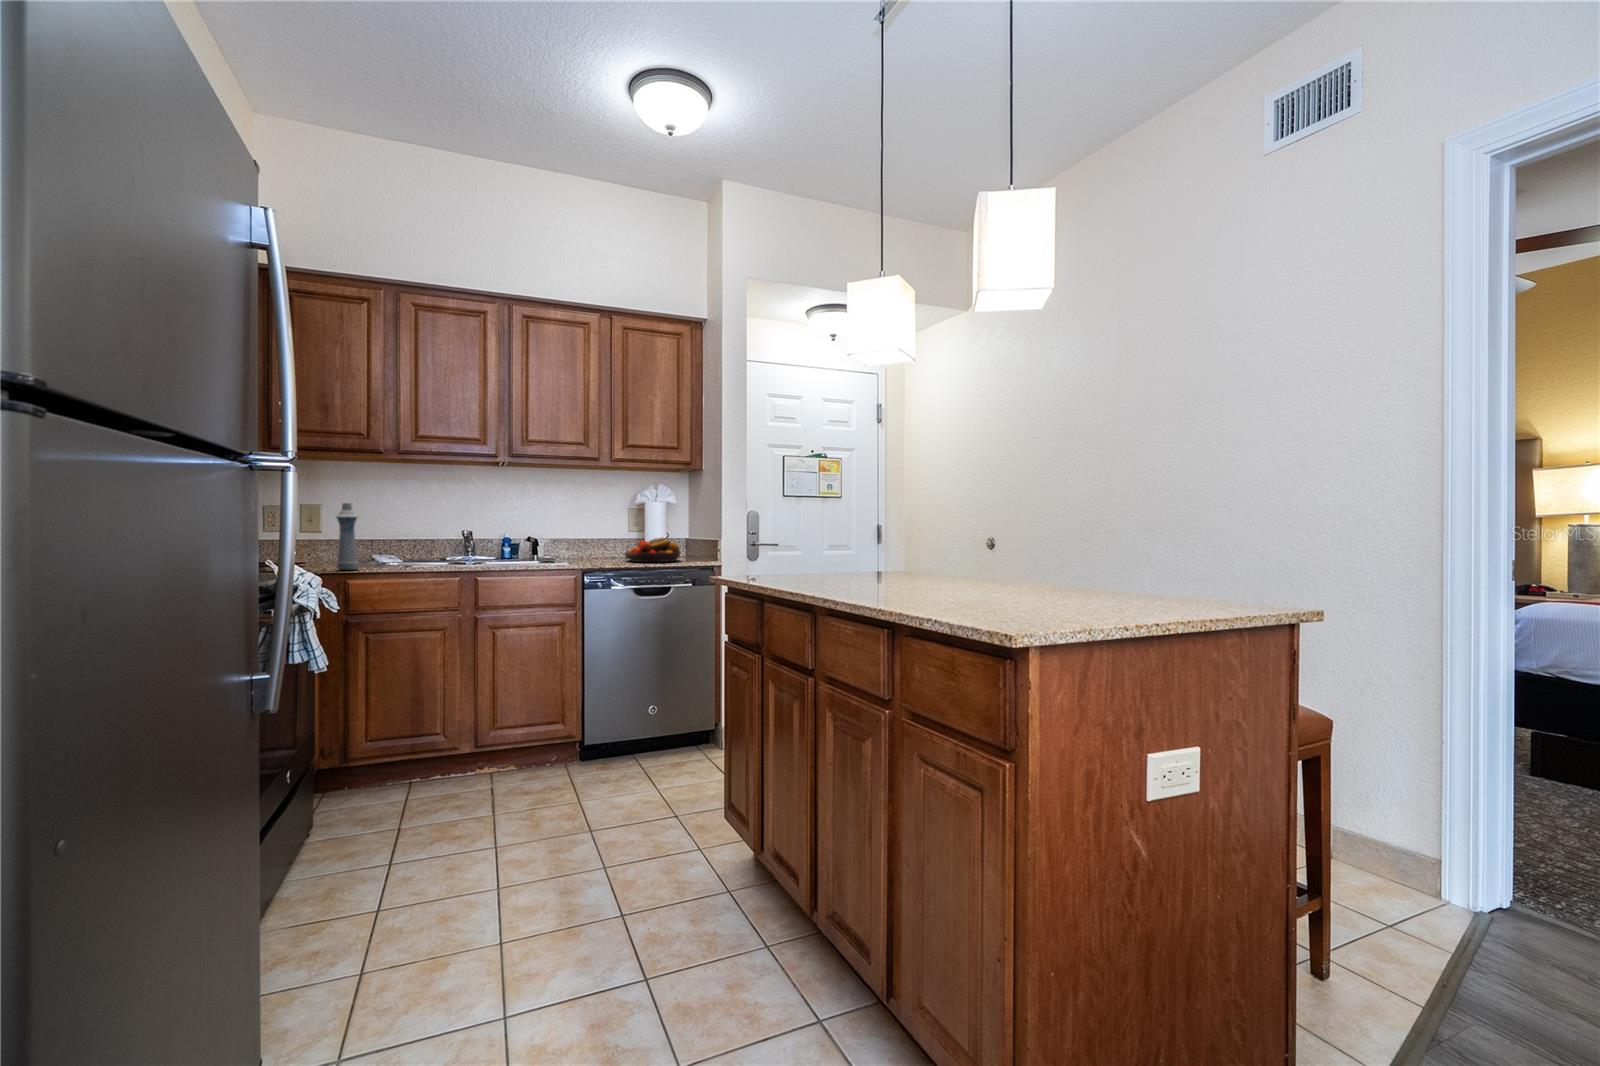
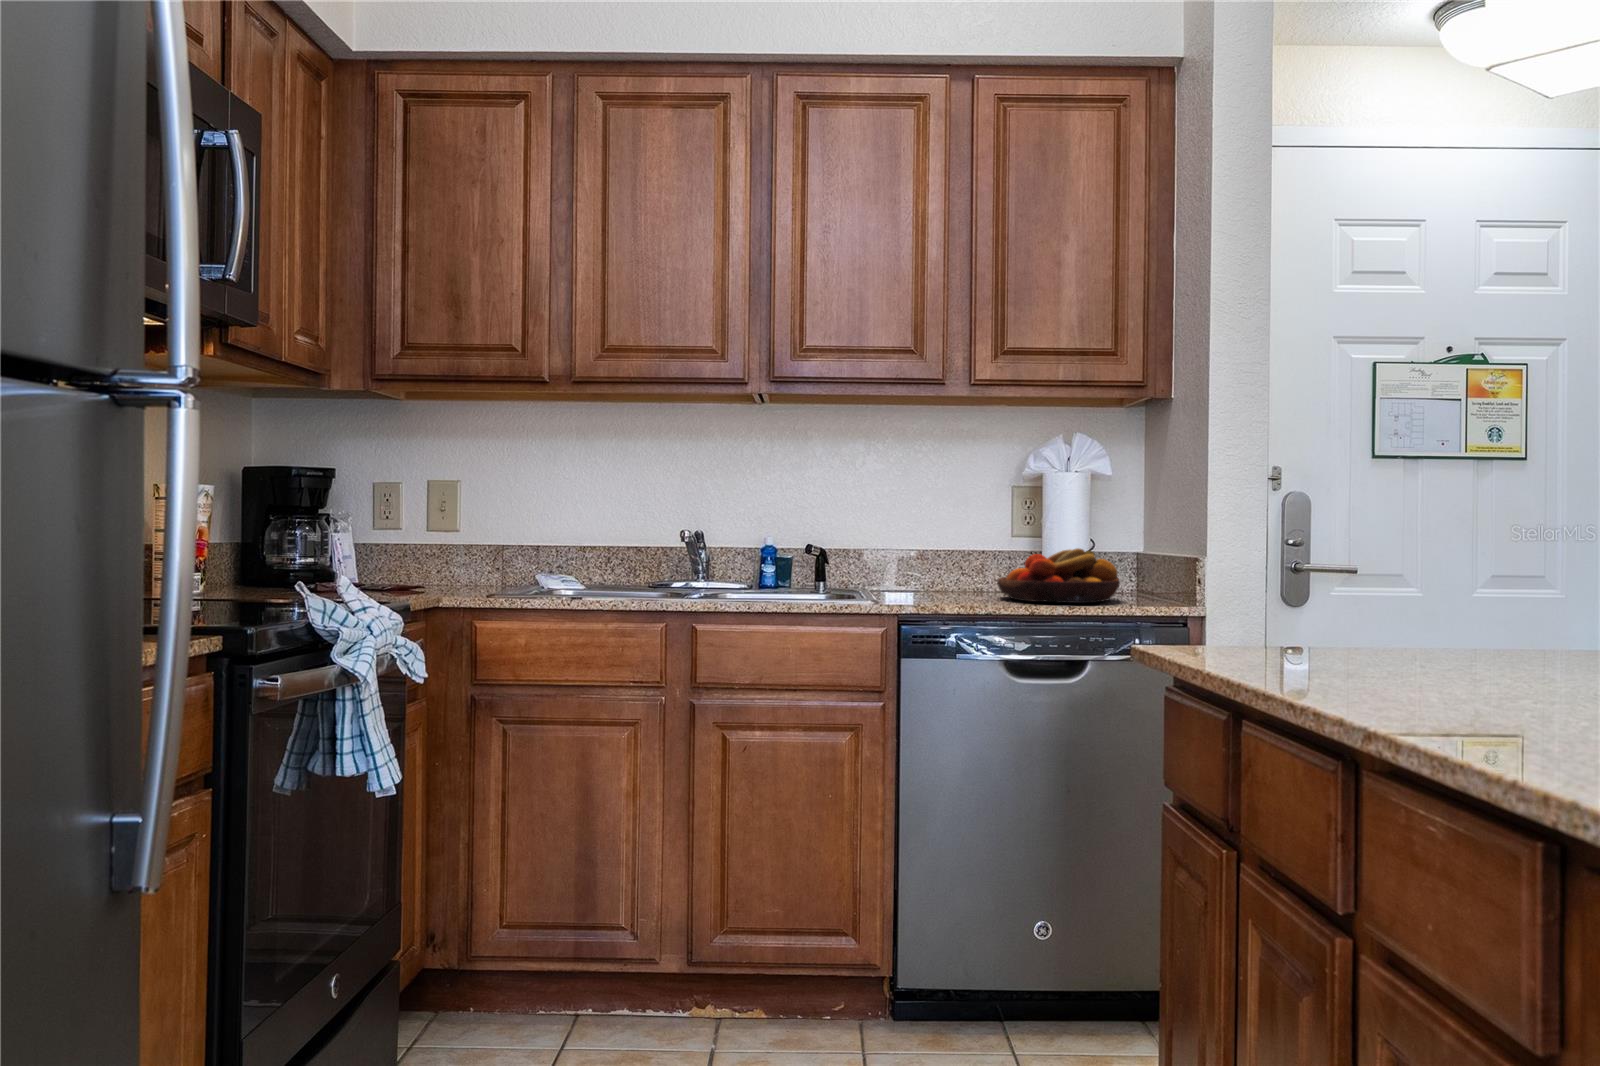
bottle: present [336,503,359,570] -> none [458,473,497,600]

